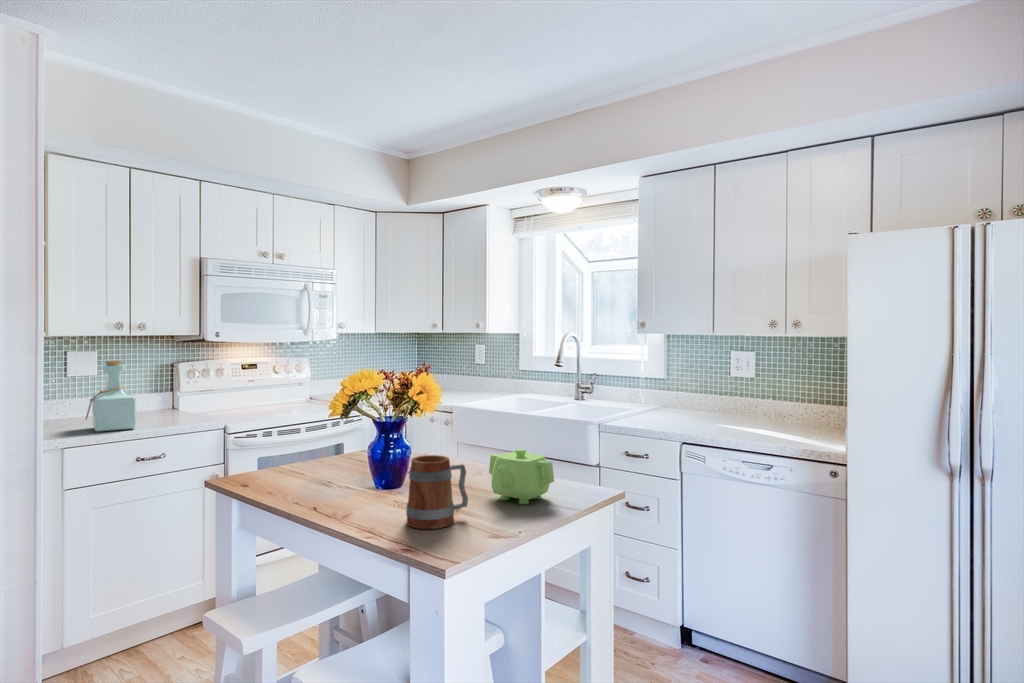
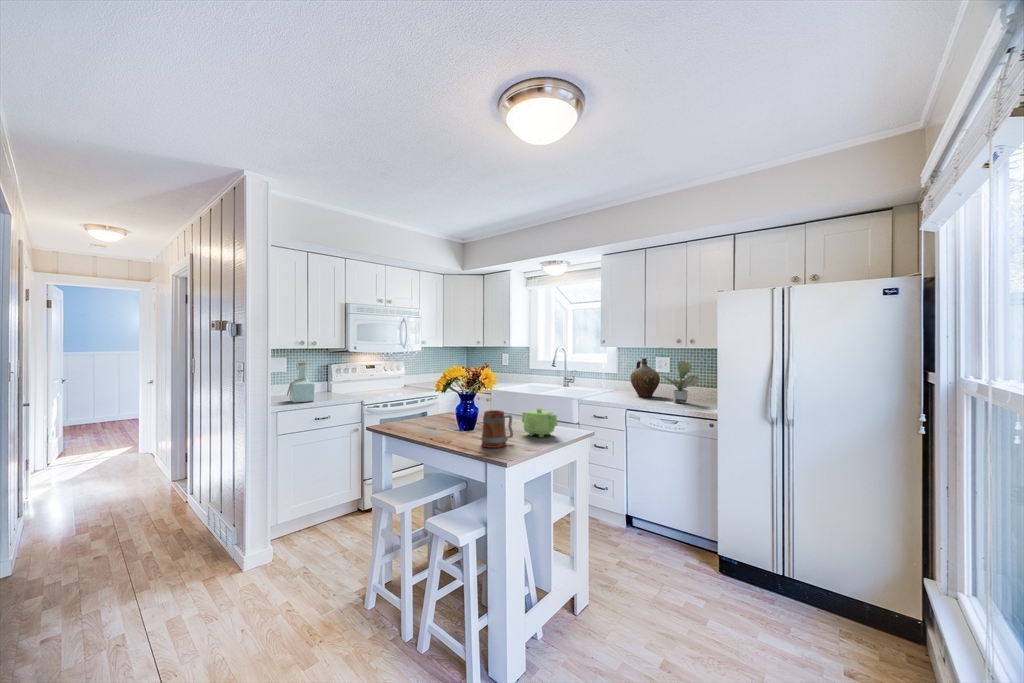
ceramic jug: none [690,354,740,421] -> present [631,358,660,397]
potted plant: none [744,358,812,431] -> present [662,361,700,402]

